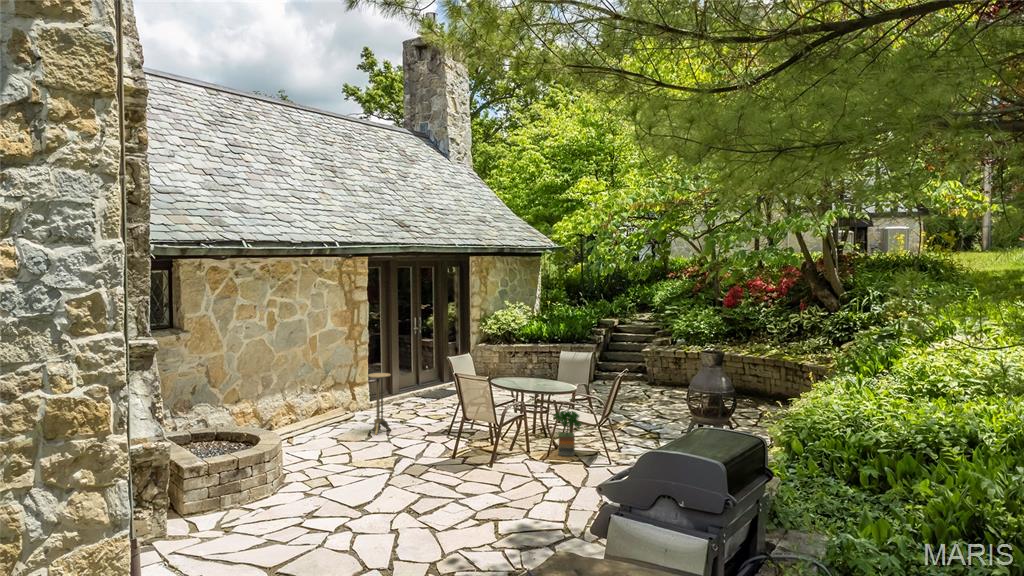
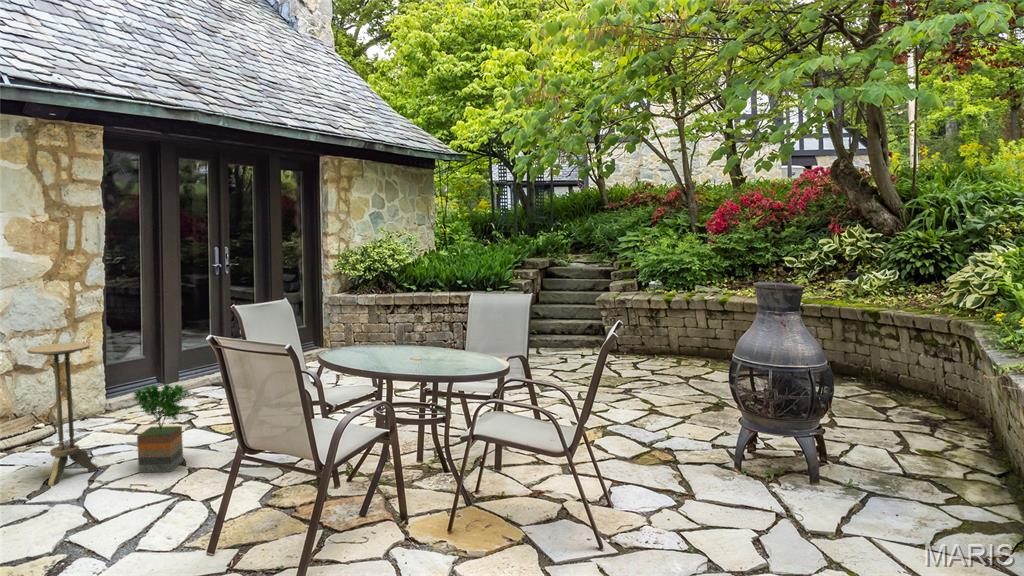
potted tree: present [554,411,582,456] -> present [134,384,190,473]

